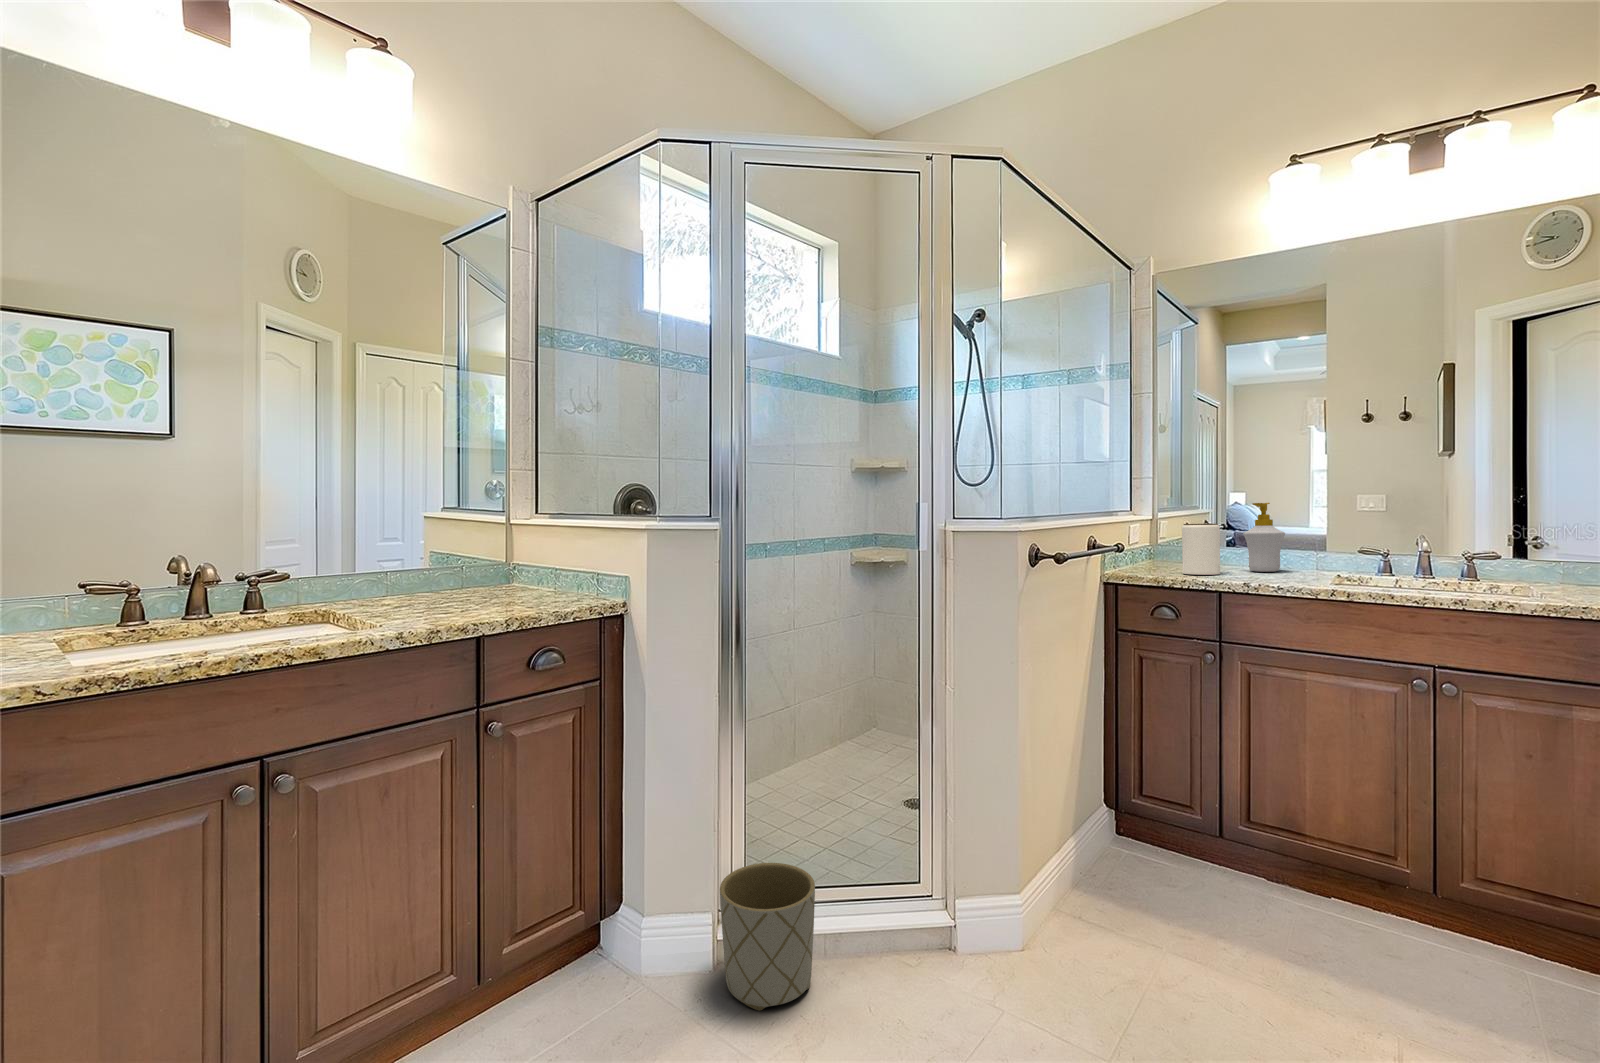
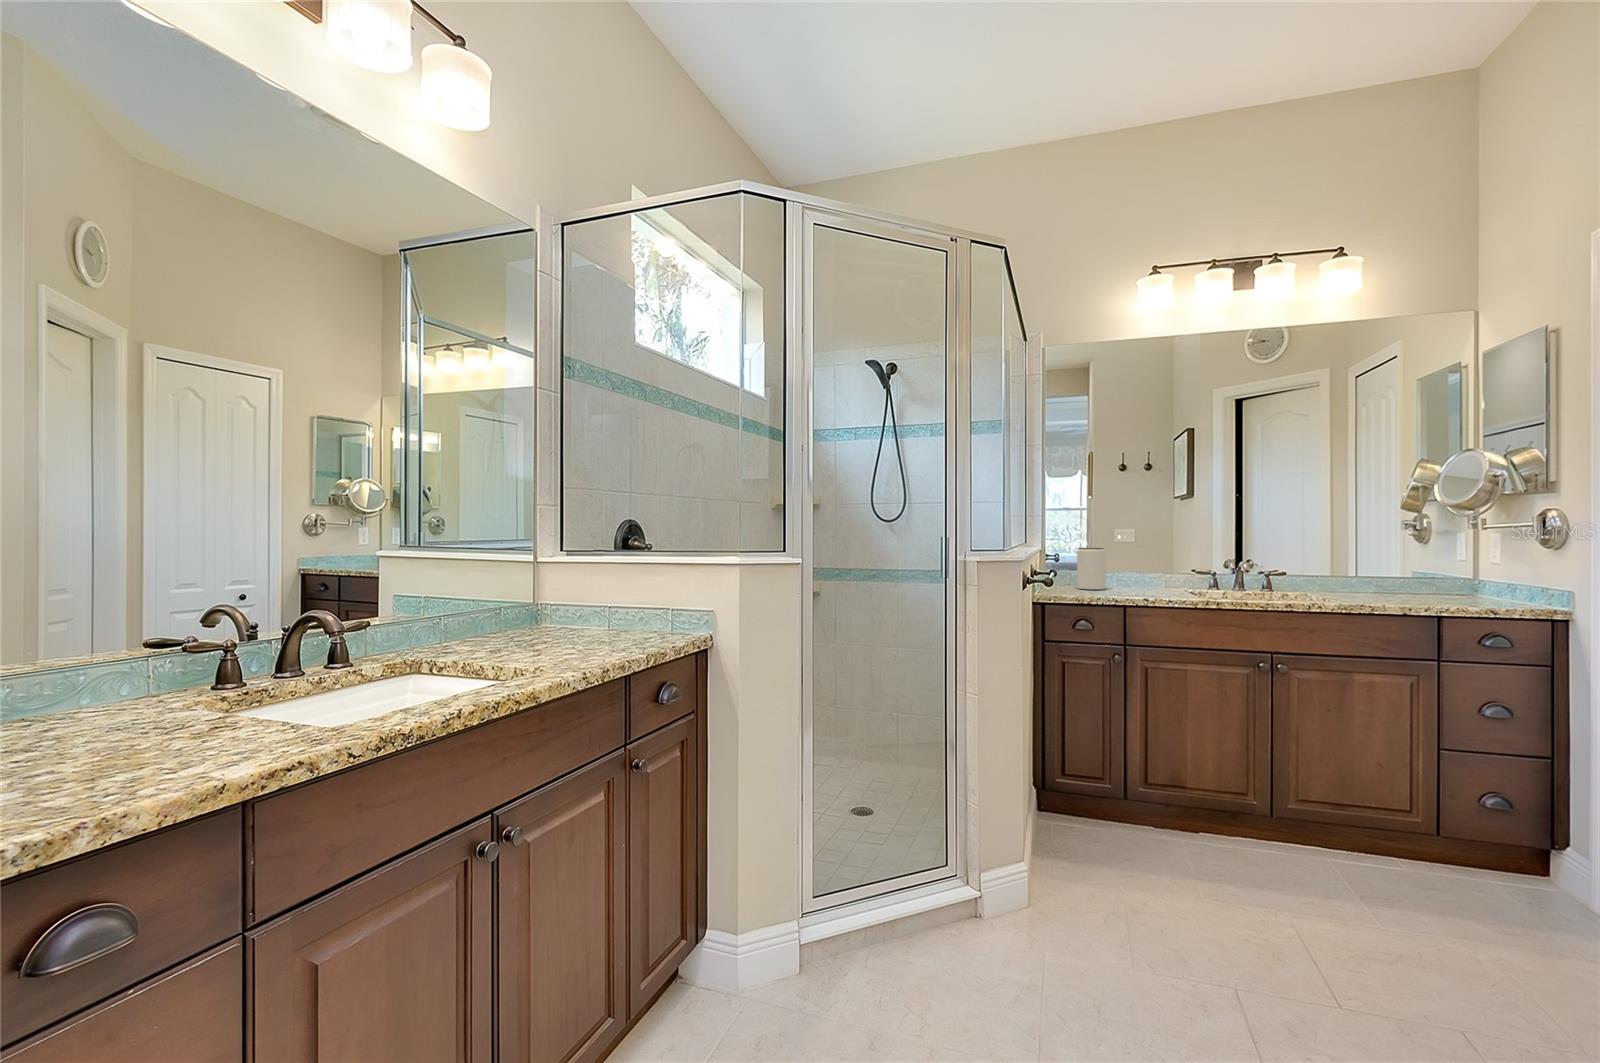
soap bottle: present [1243,503,1285,572] -> none [1117,531,1147,586]
planter: present [720,863,815,1011] -> none [812,868,899,1002]

